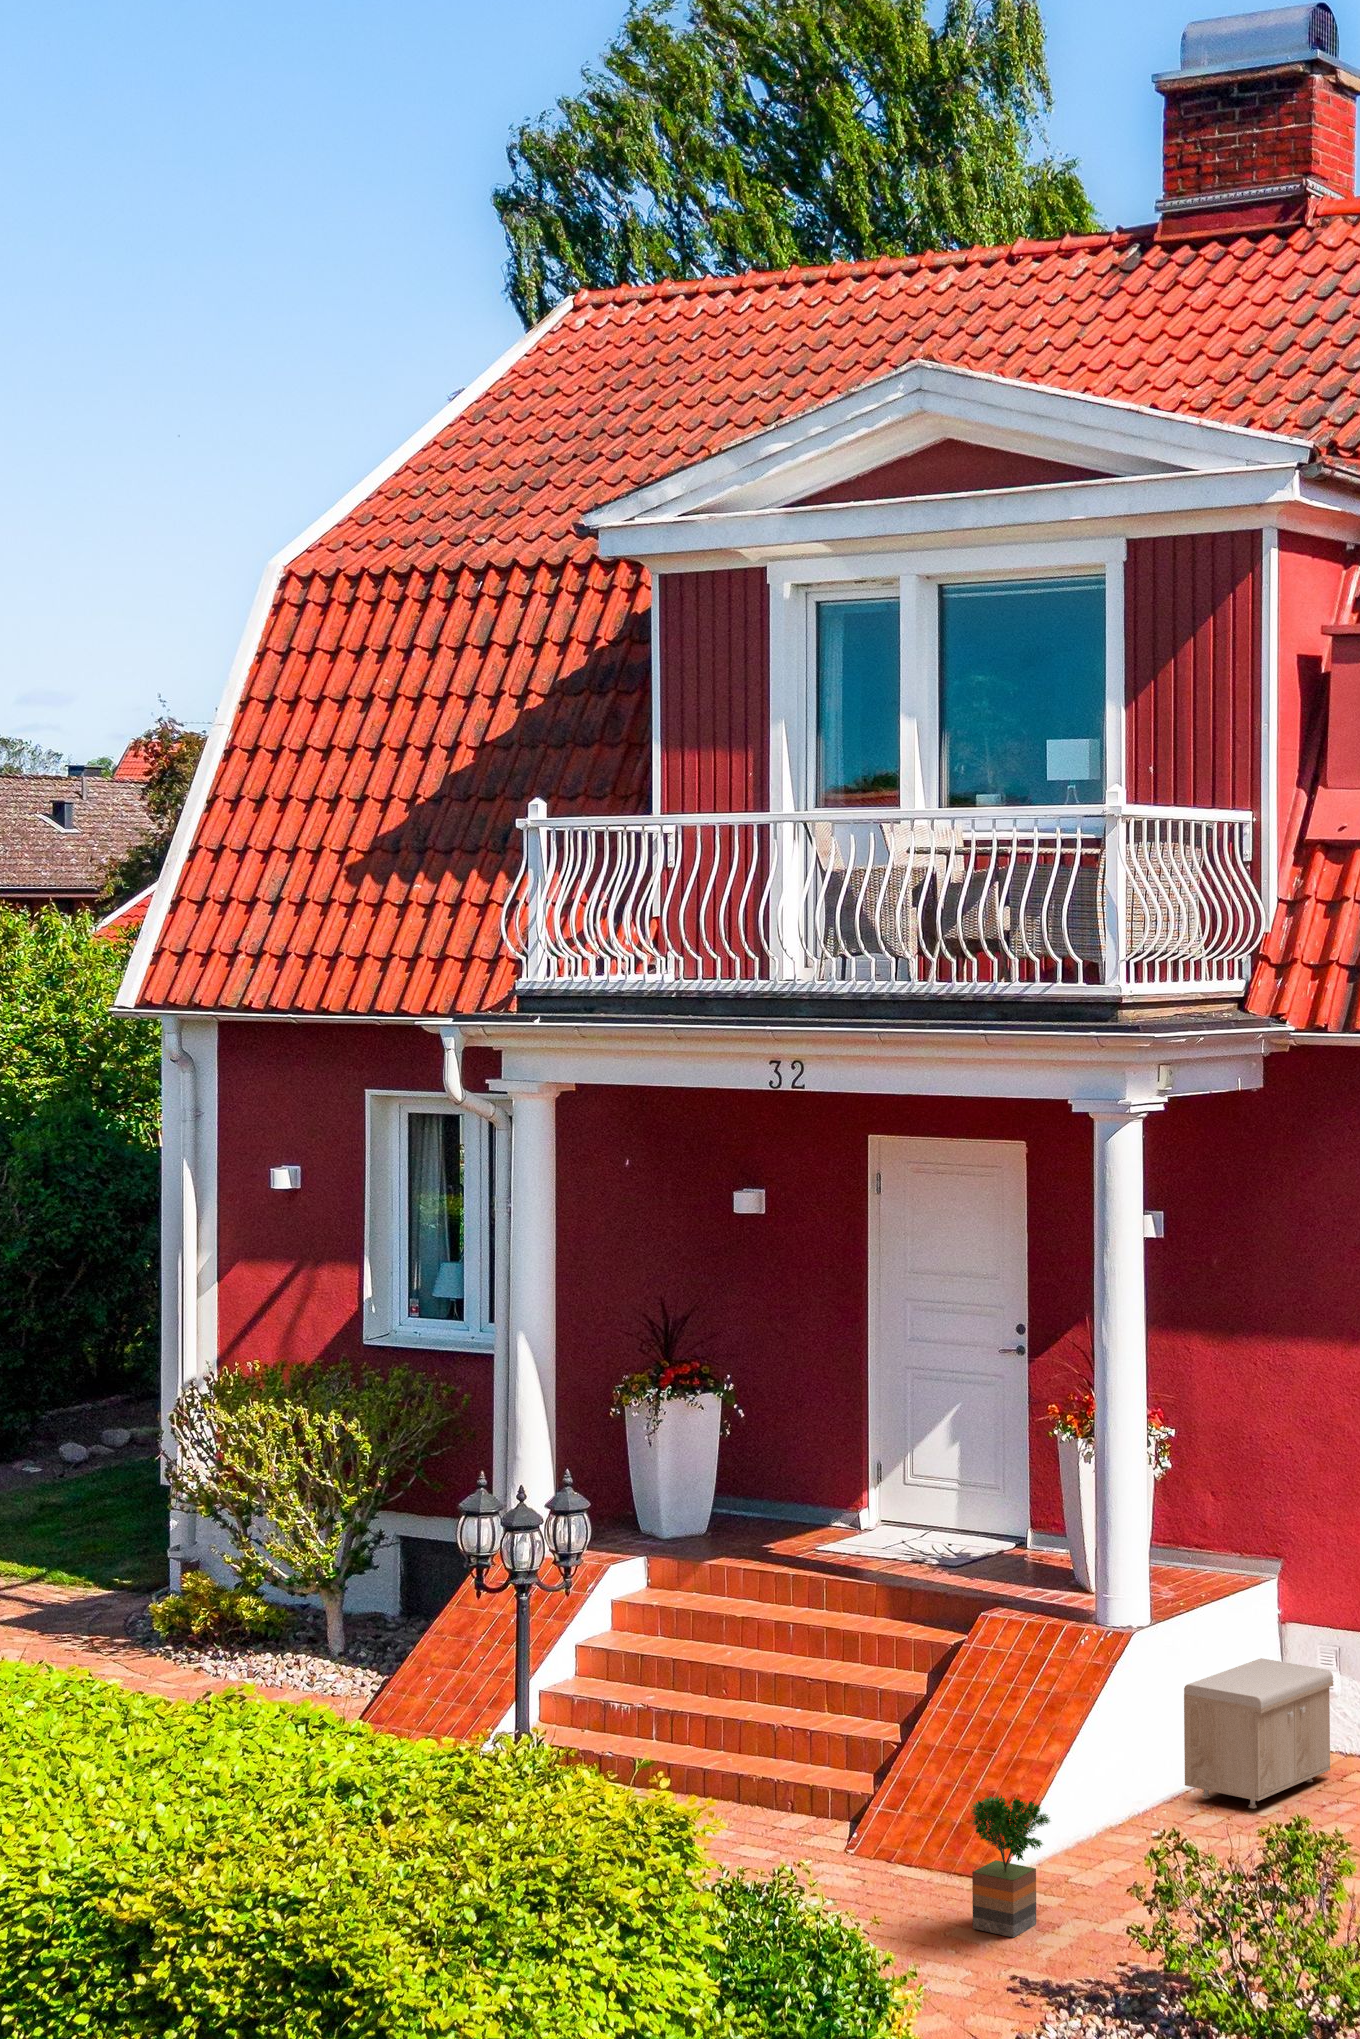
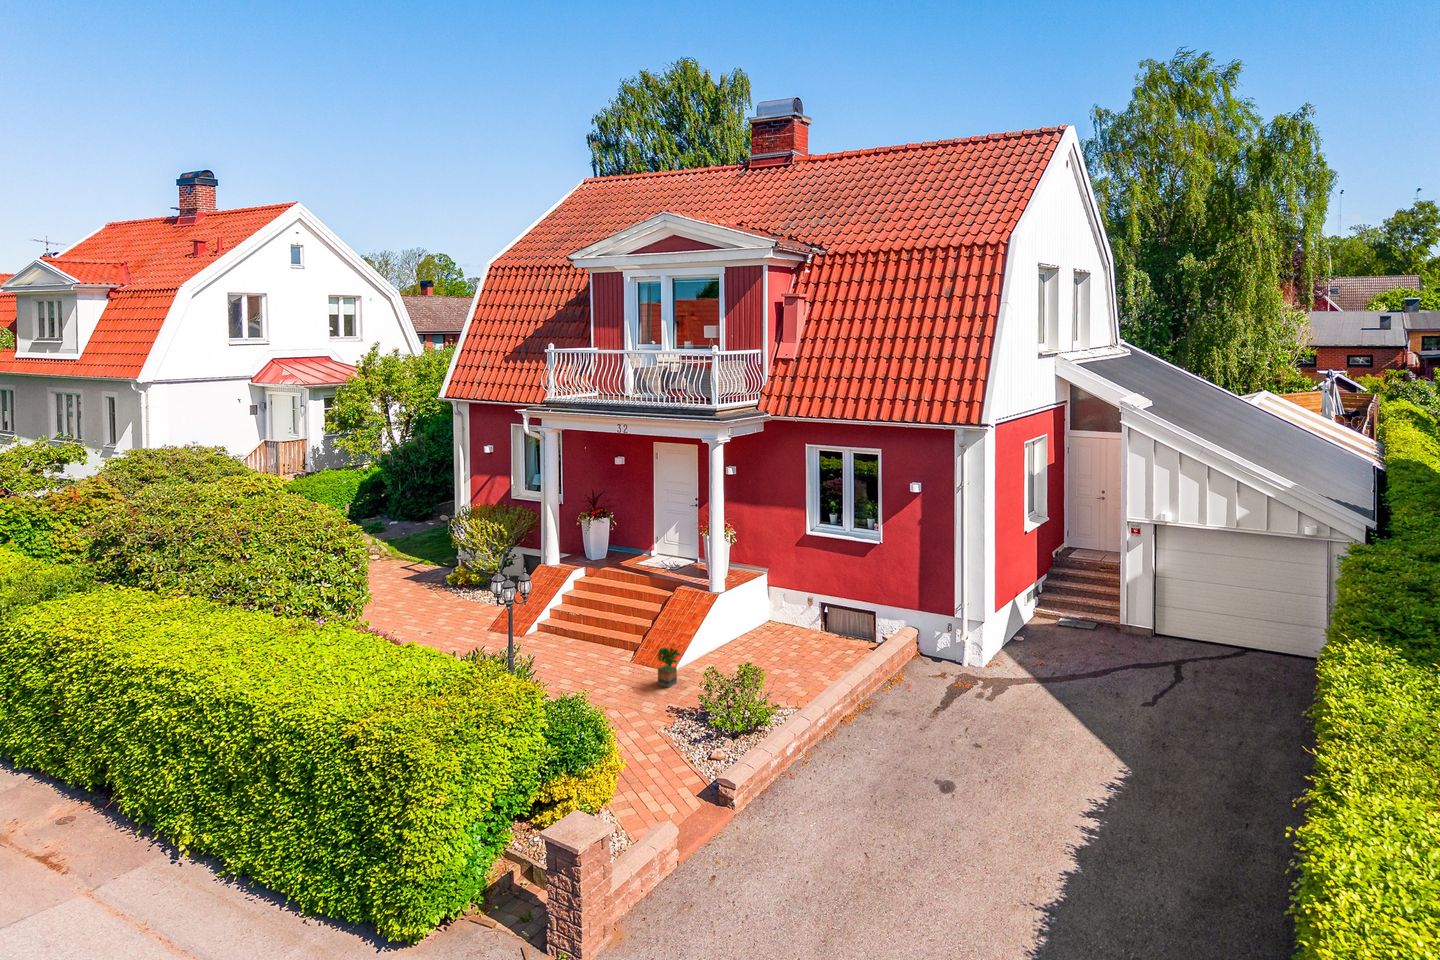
storage bench: present [1184,1658,1333,1808] -> none [731,597,775,641]

